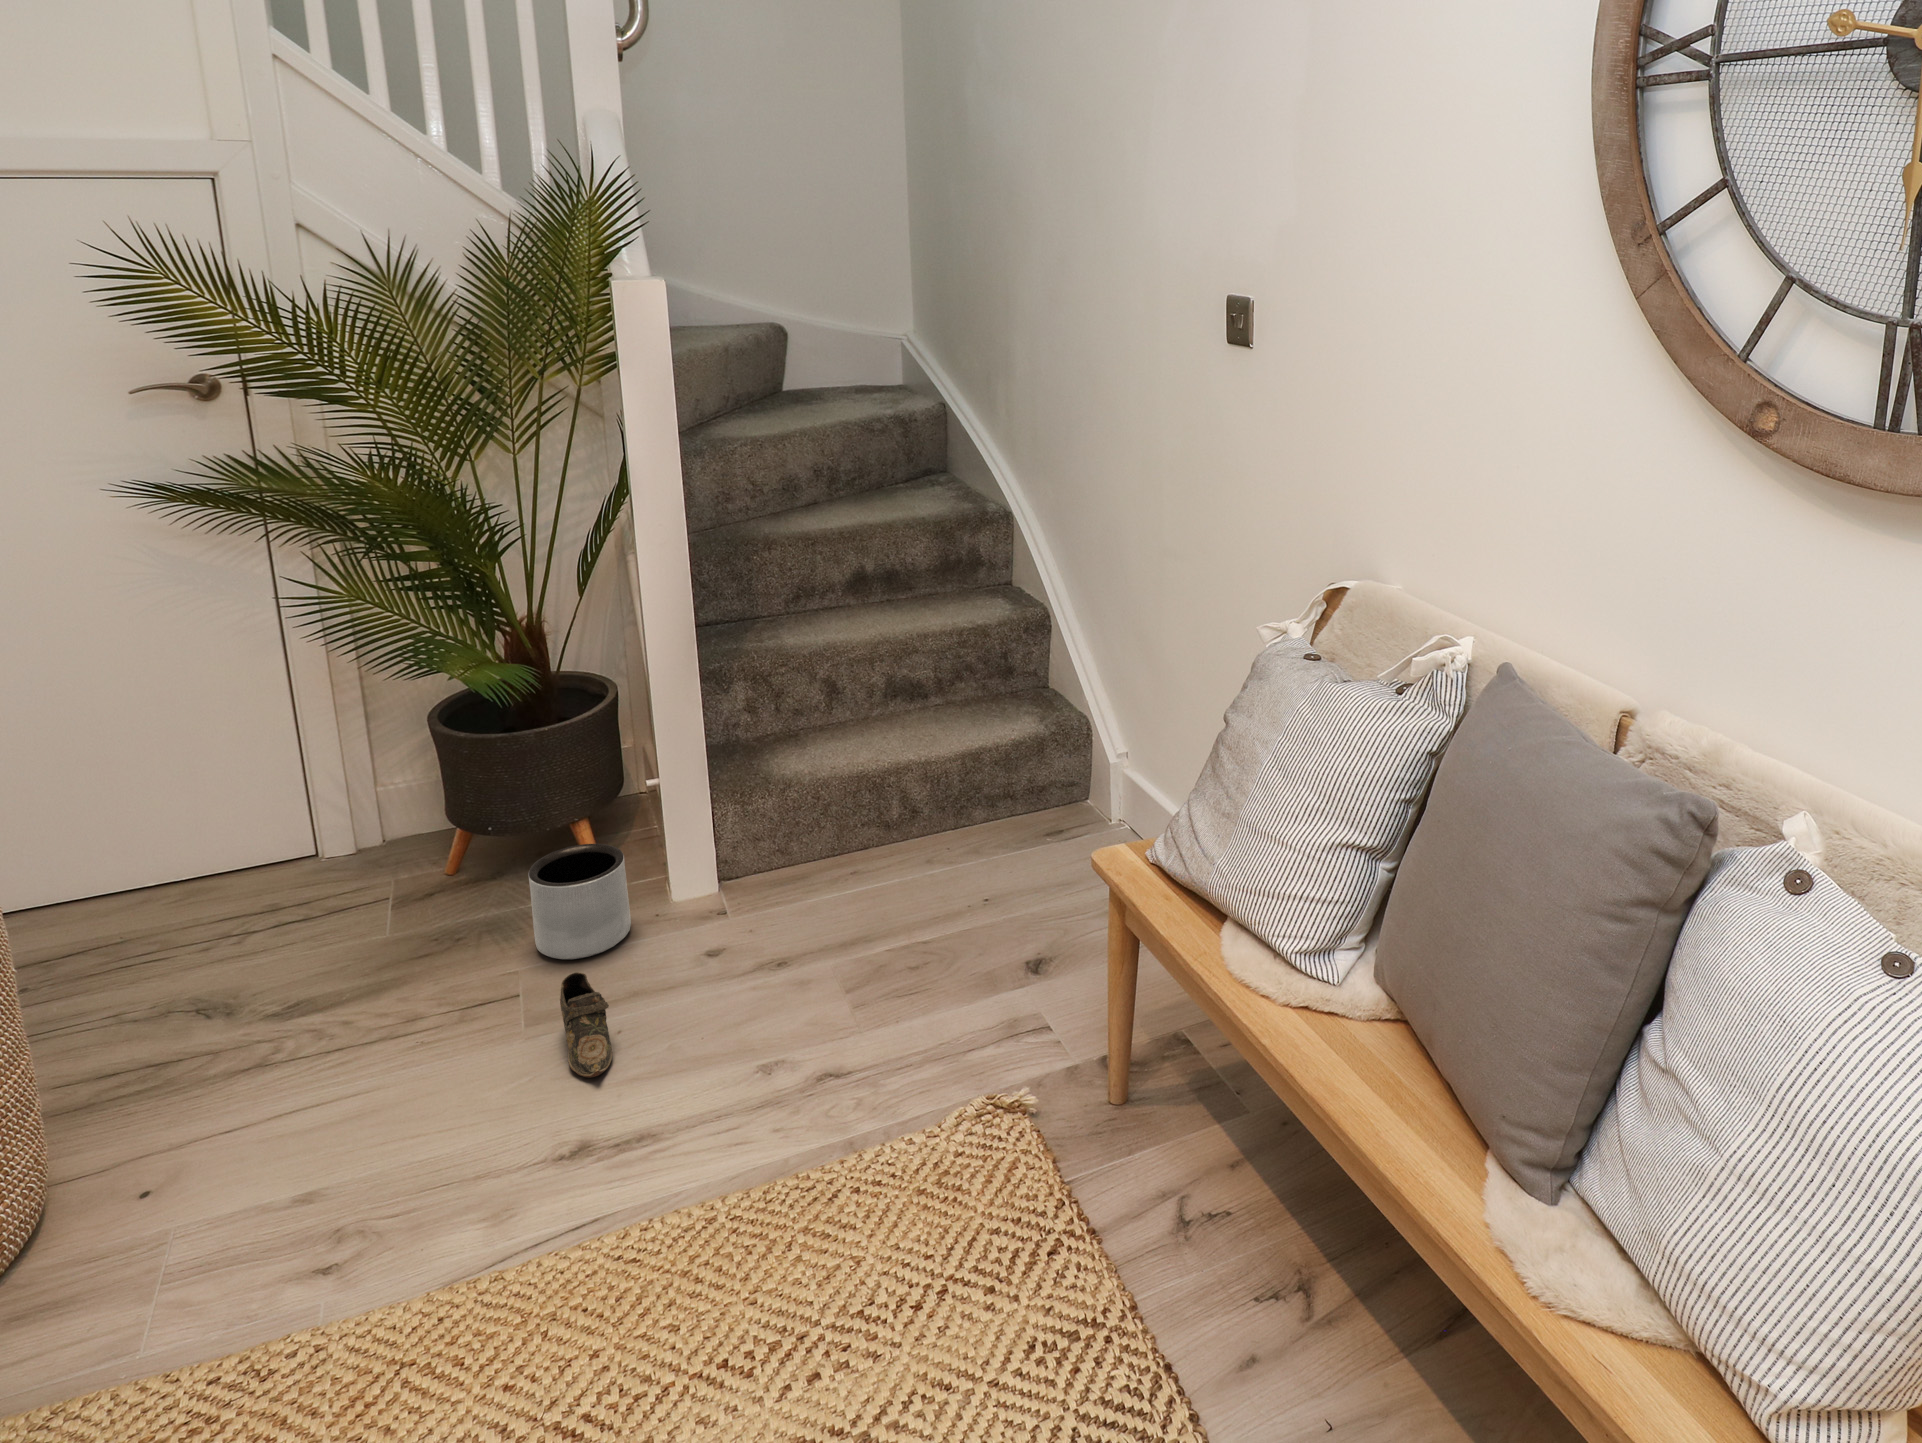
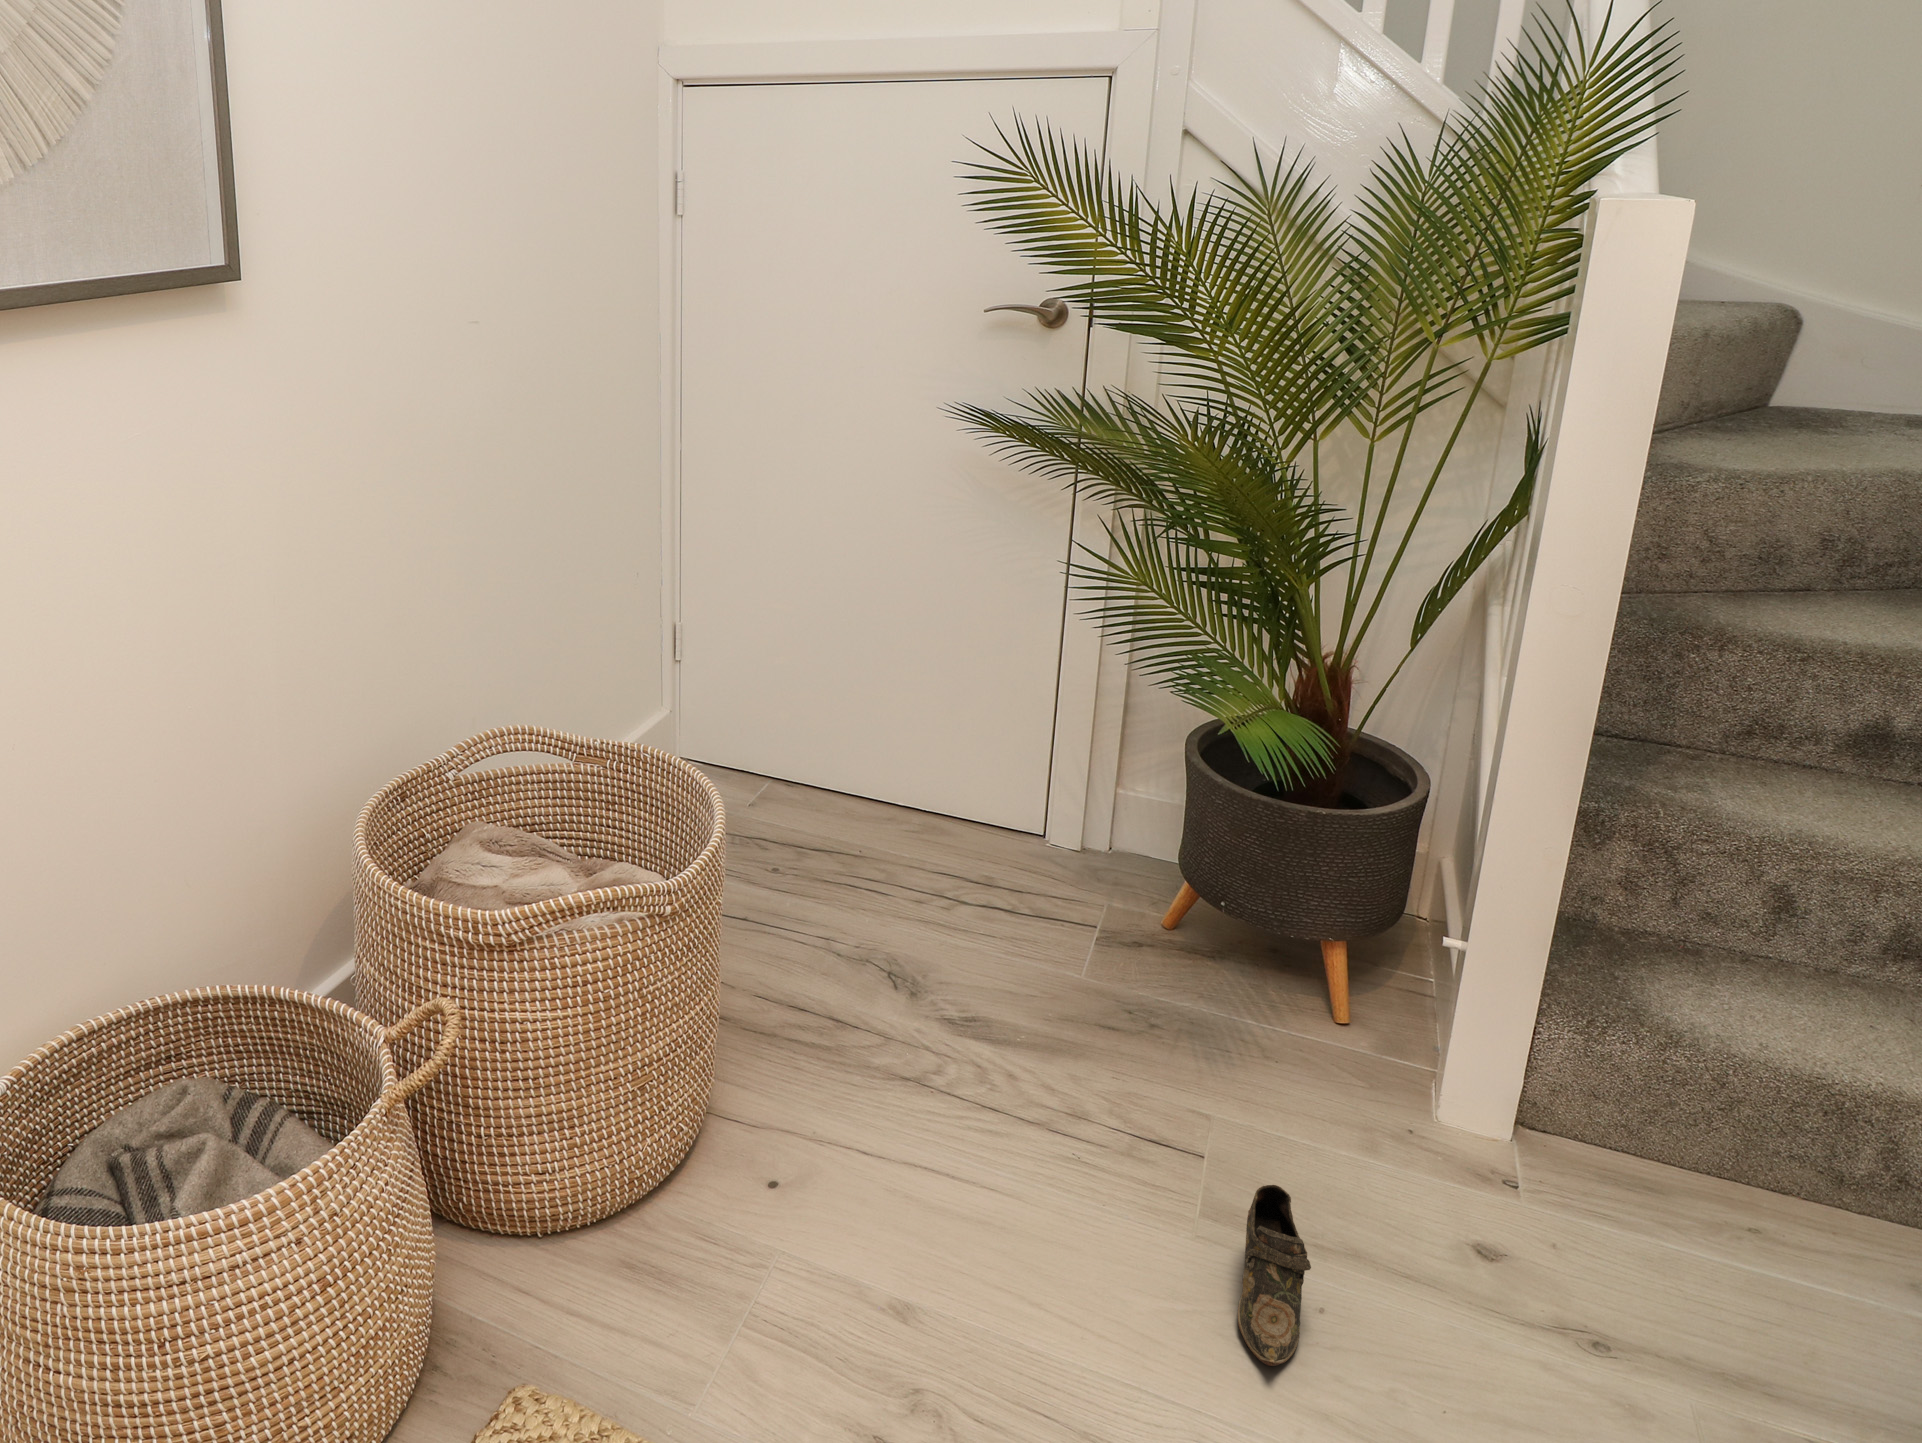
planter: present [528,844,631,959] -> none [1238,982,1382,1152]

